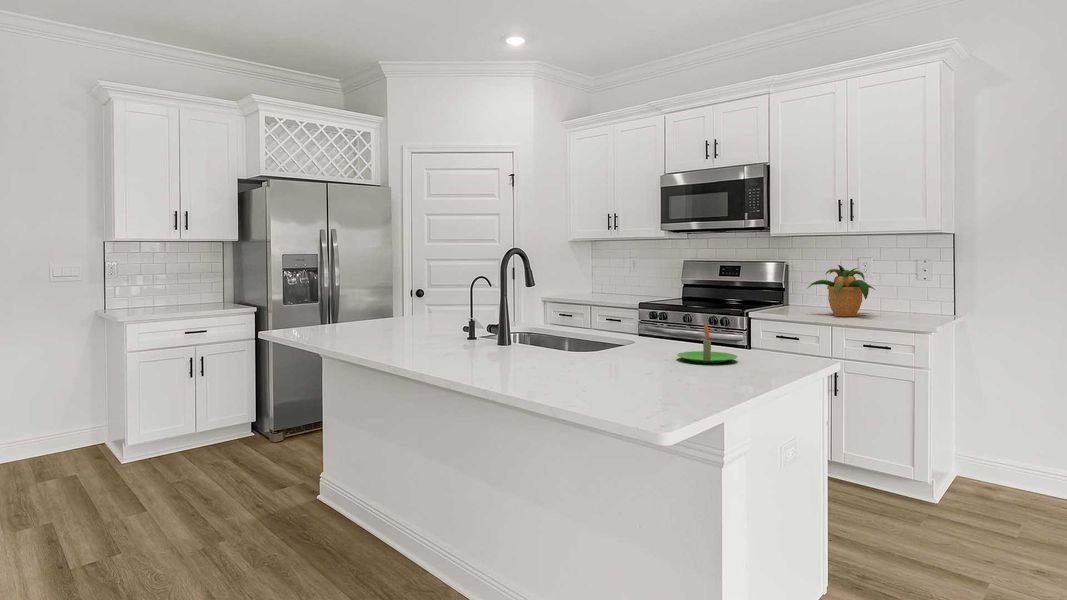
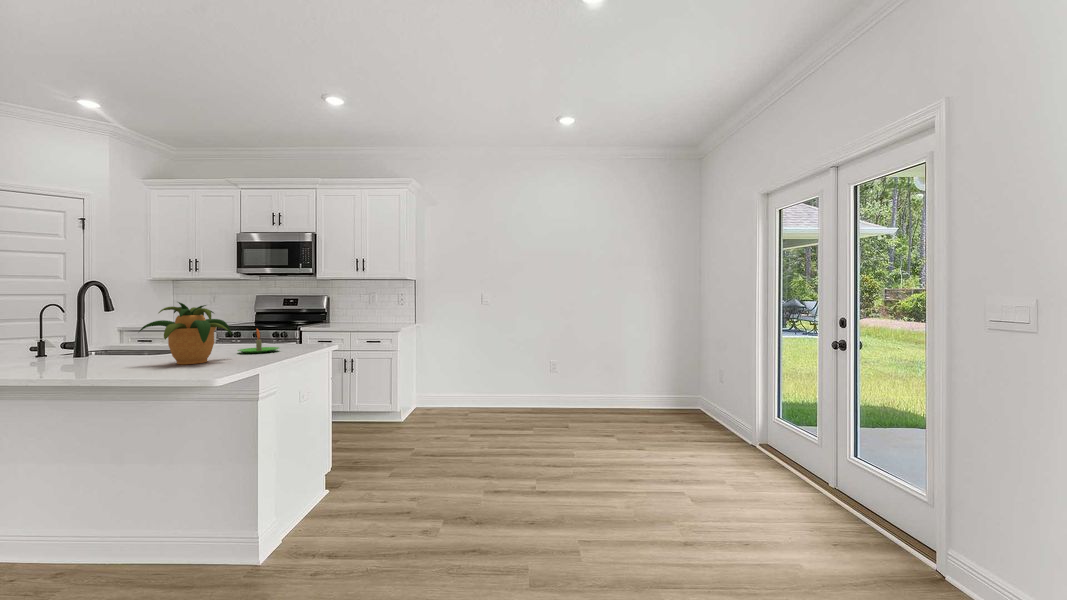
potted plant: present [808,265,875,316] -> present [140,302,231,364]

